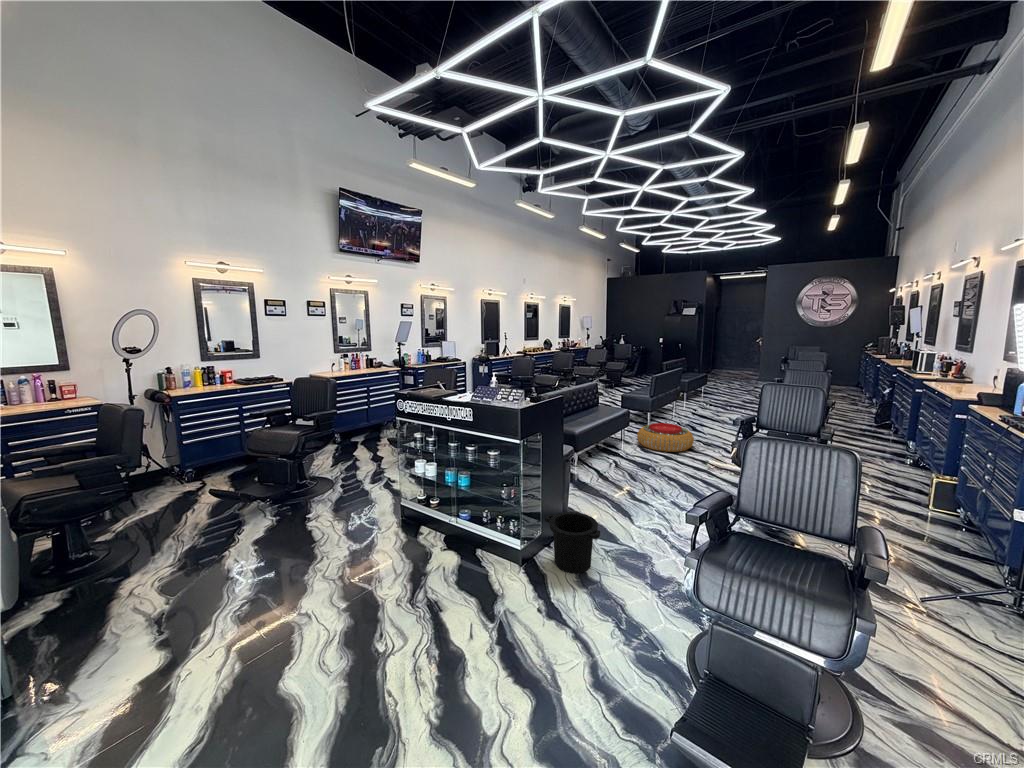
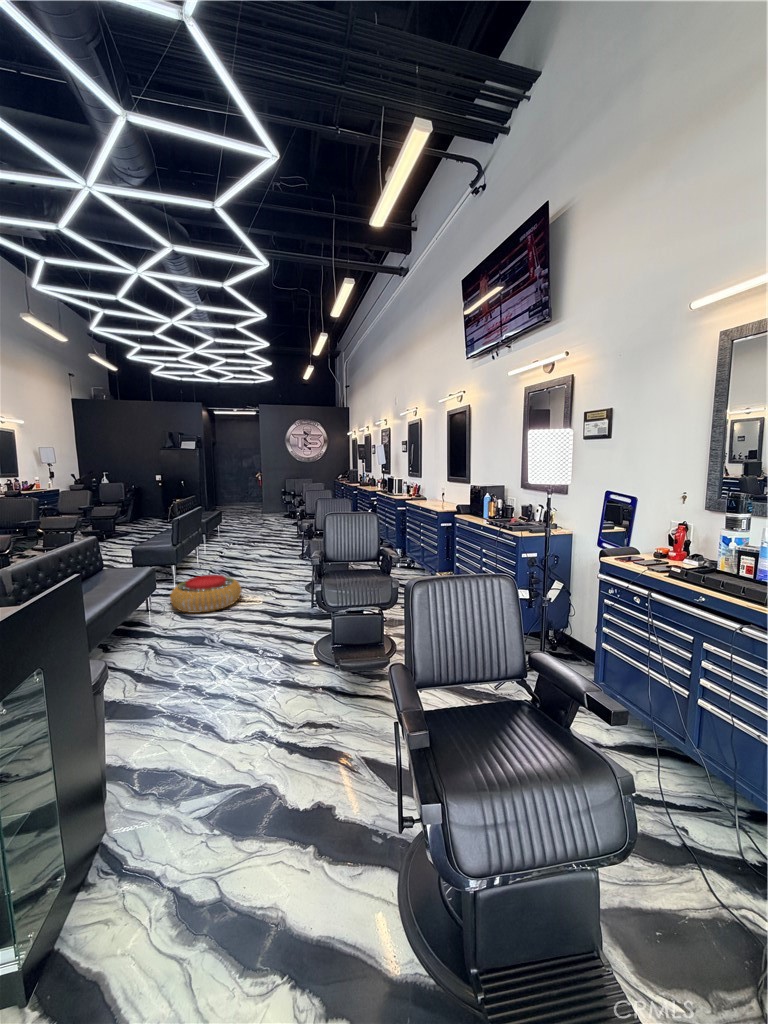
trash can: present [545,512,600,573] -> none [73,783,205,932]

